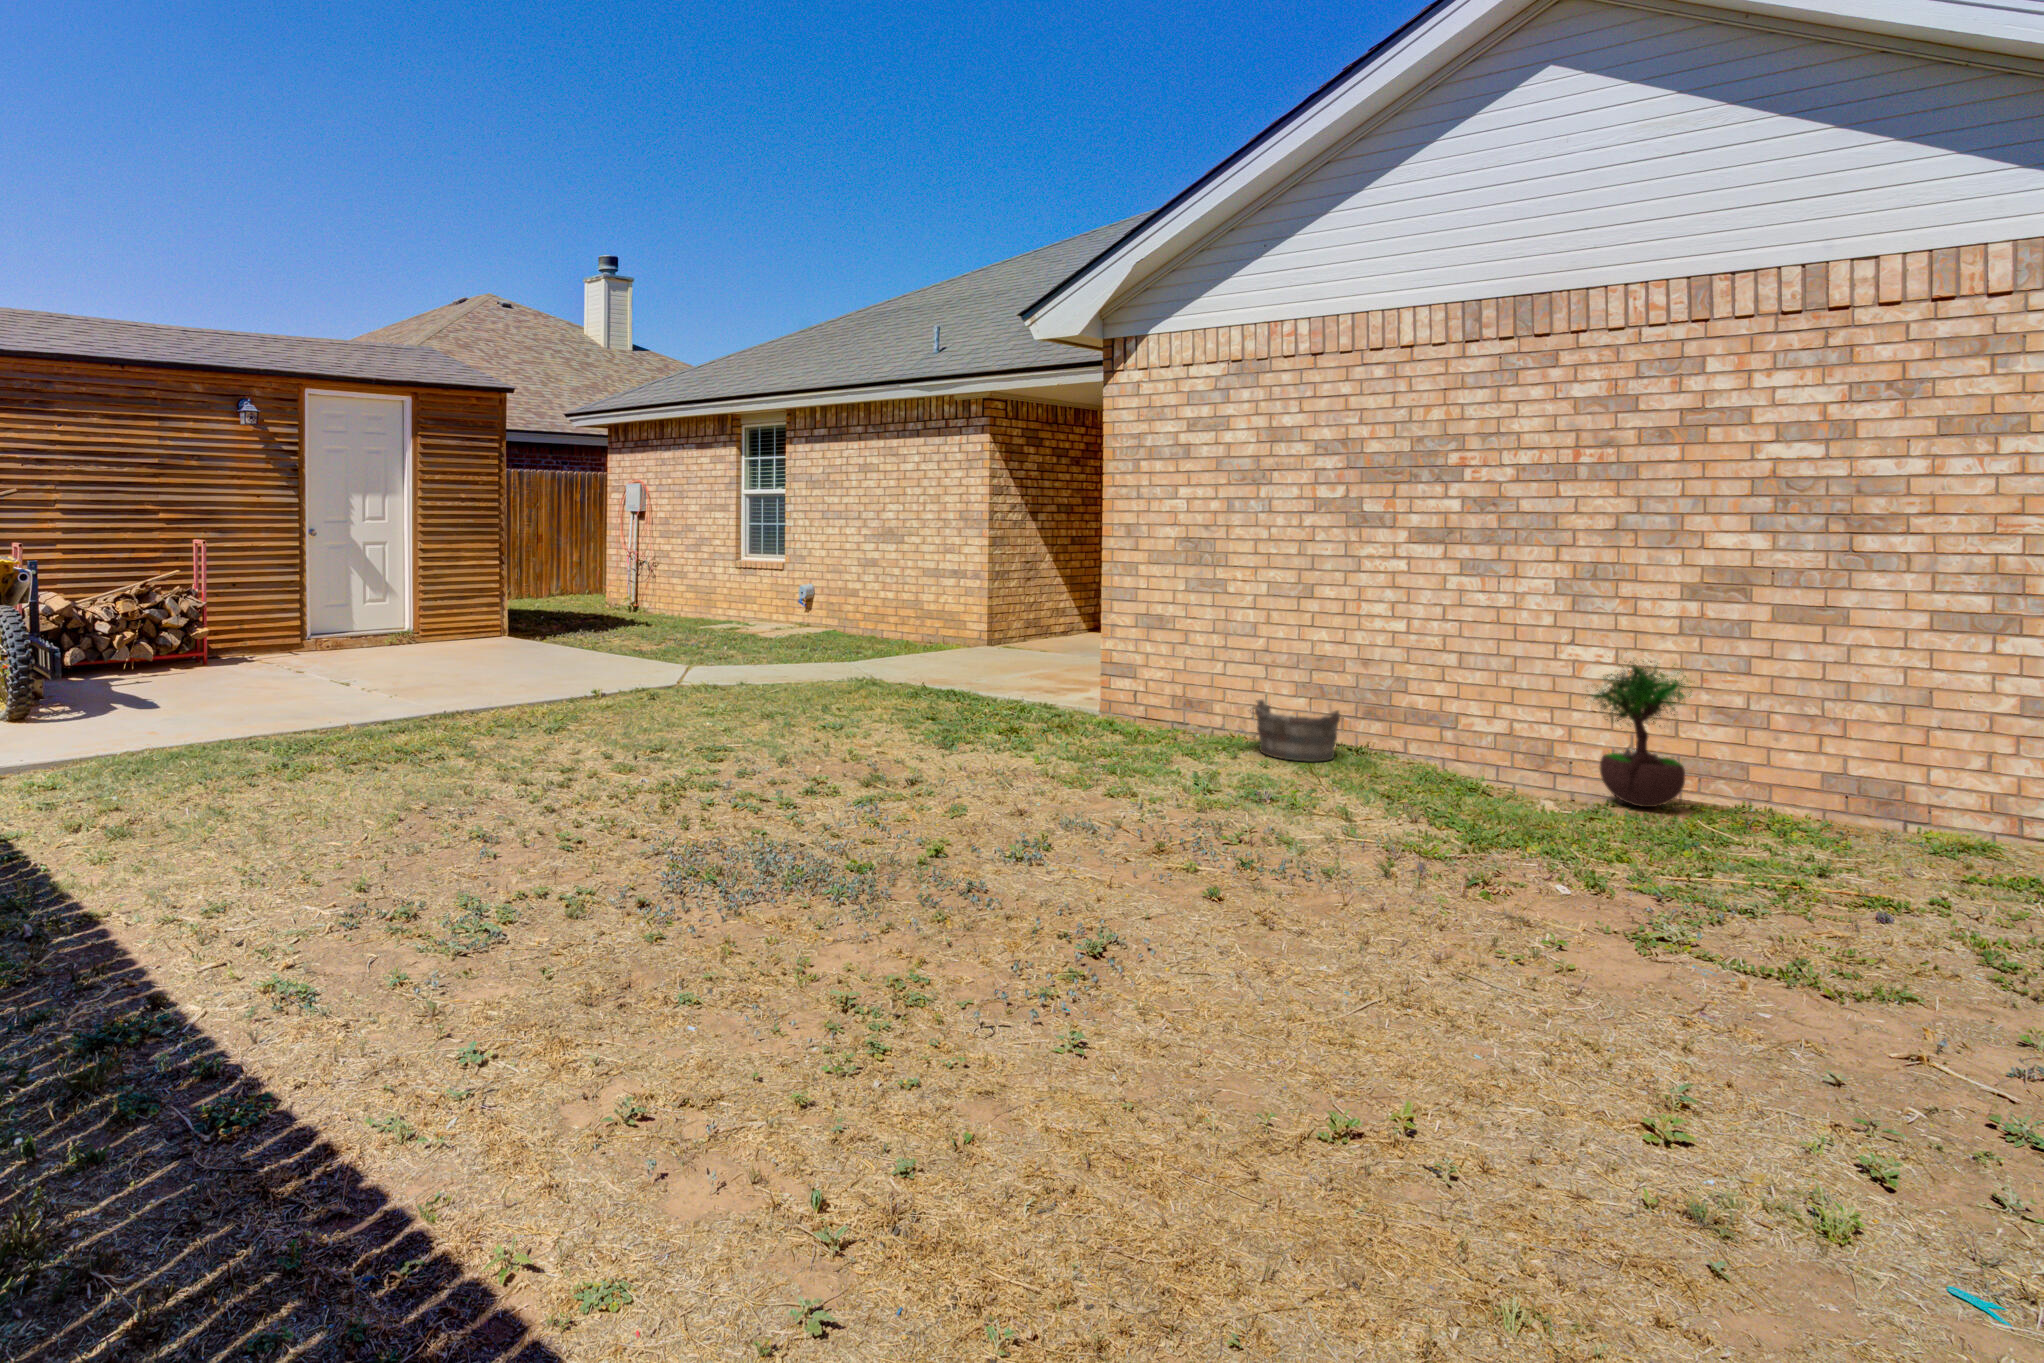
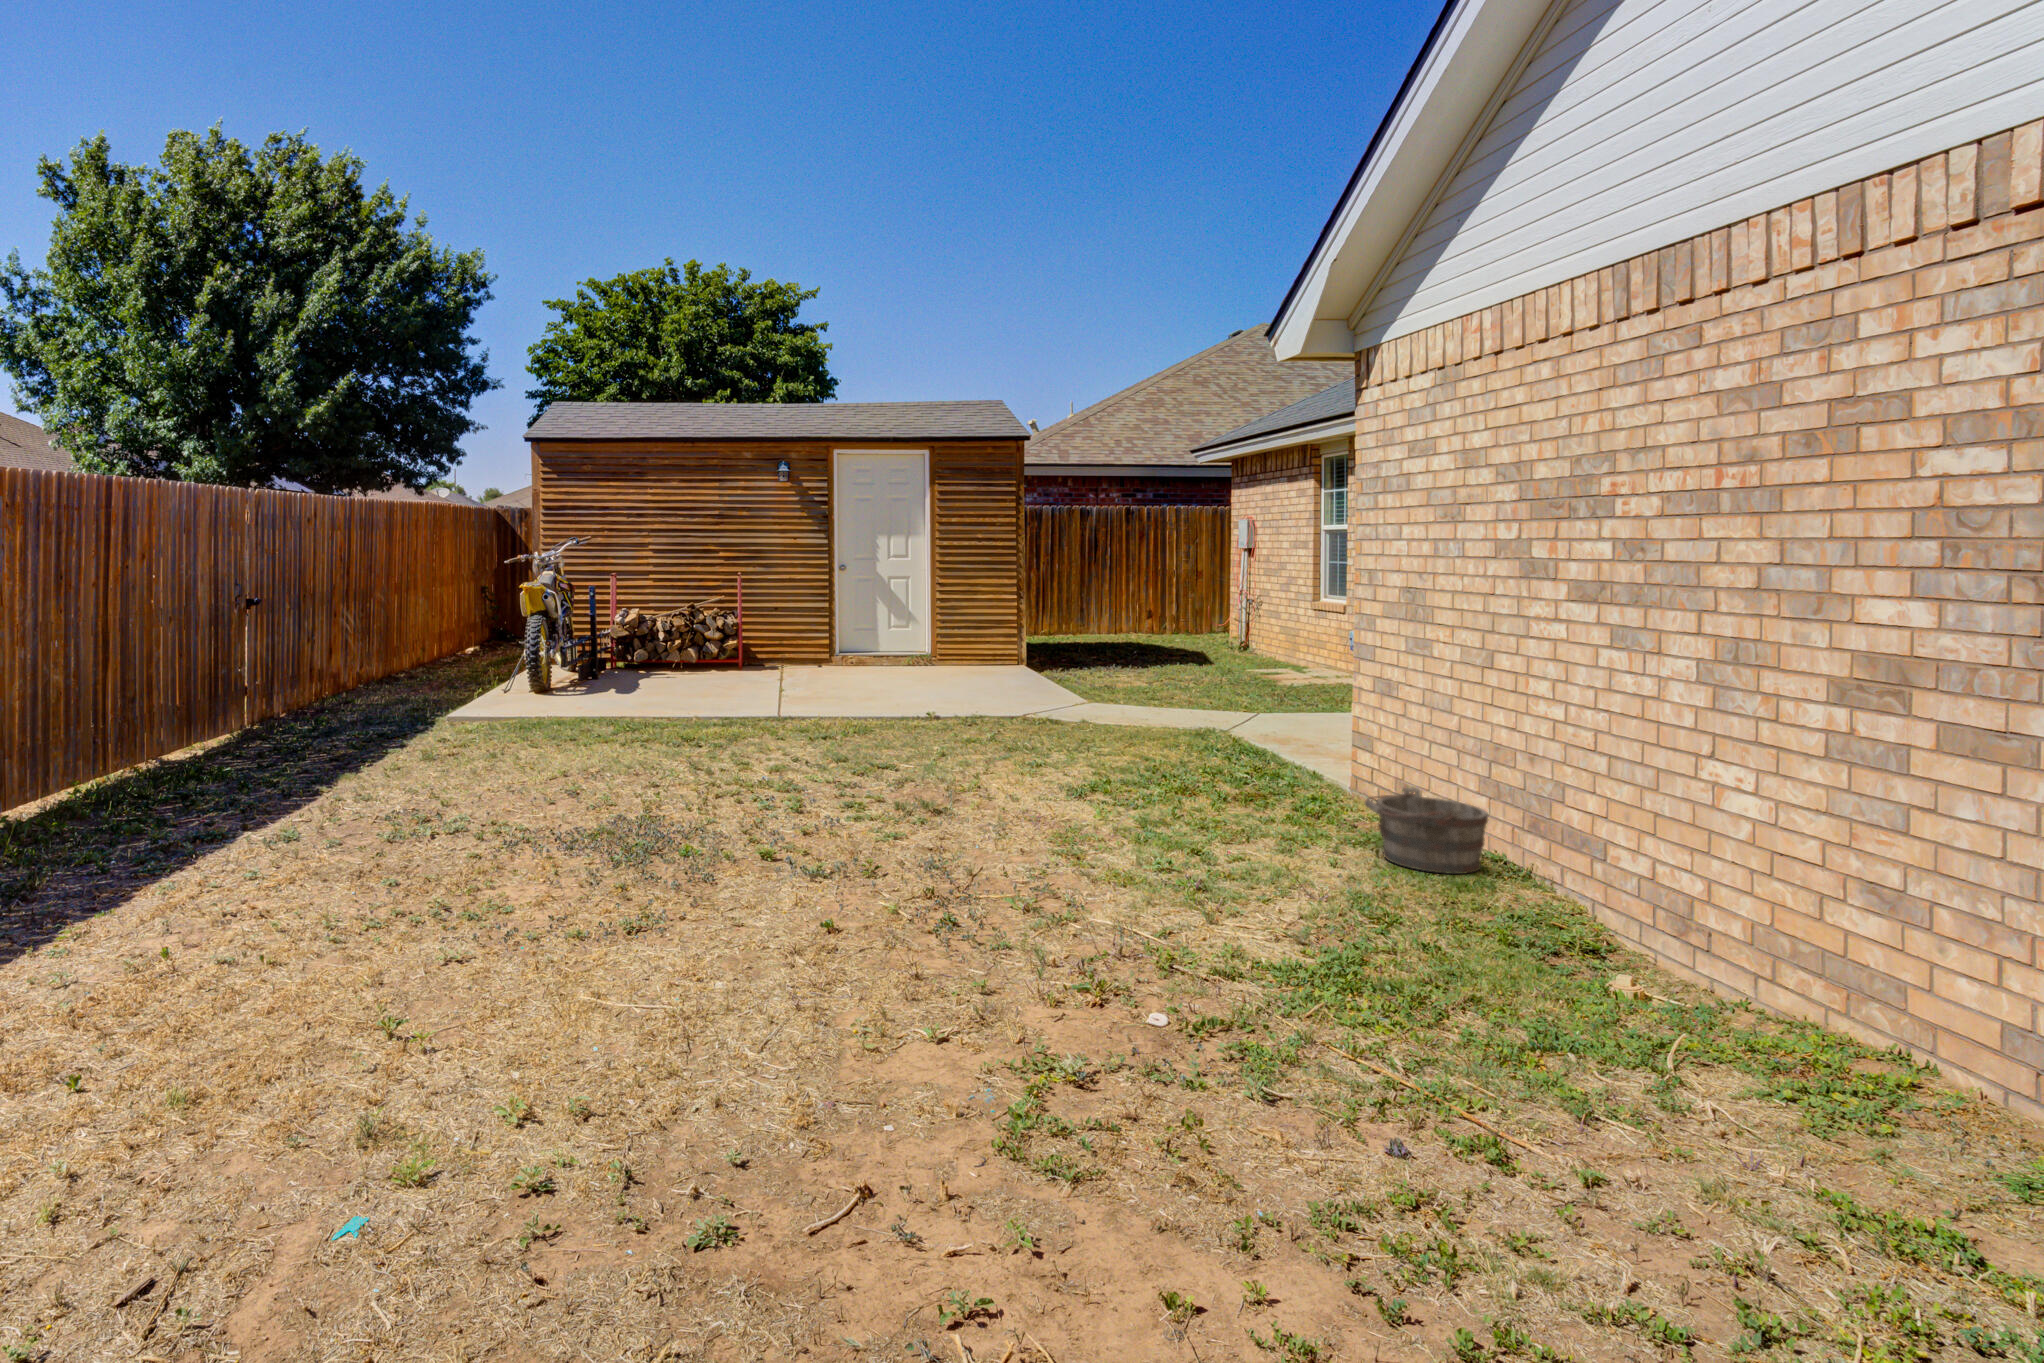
potted tree: present [1585,661,1692,807] -> none [1591,763,1791,1012]

